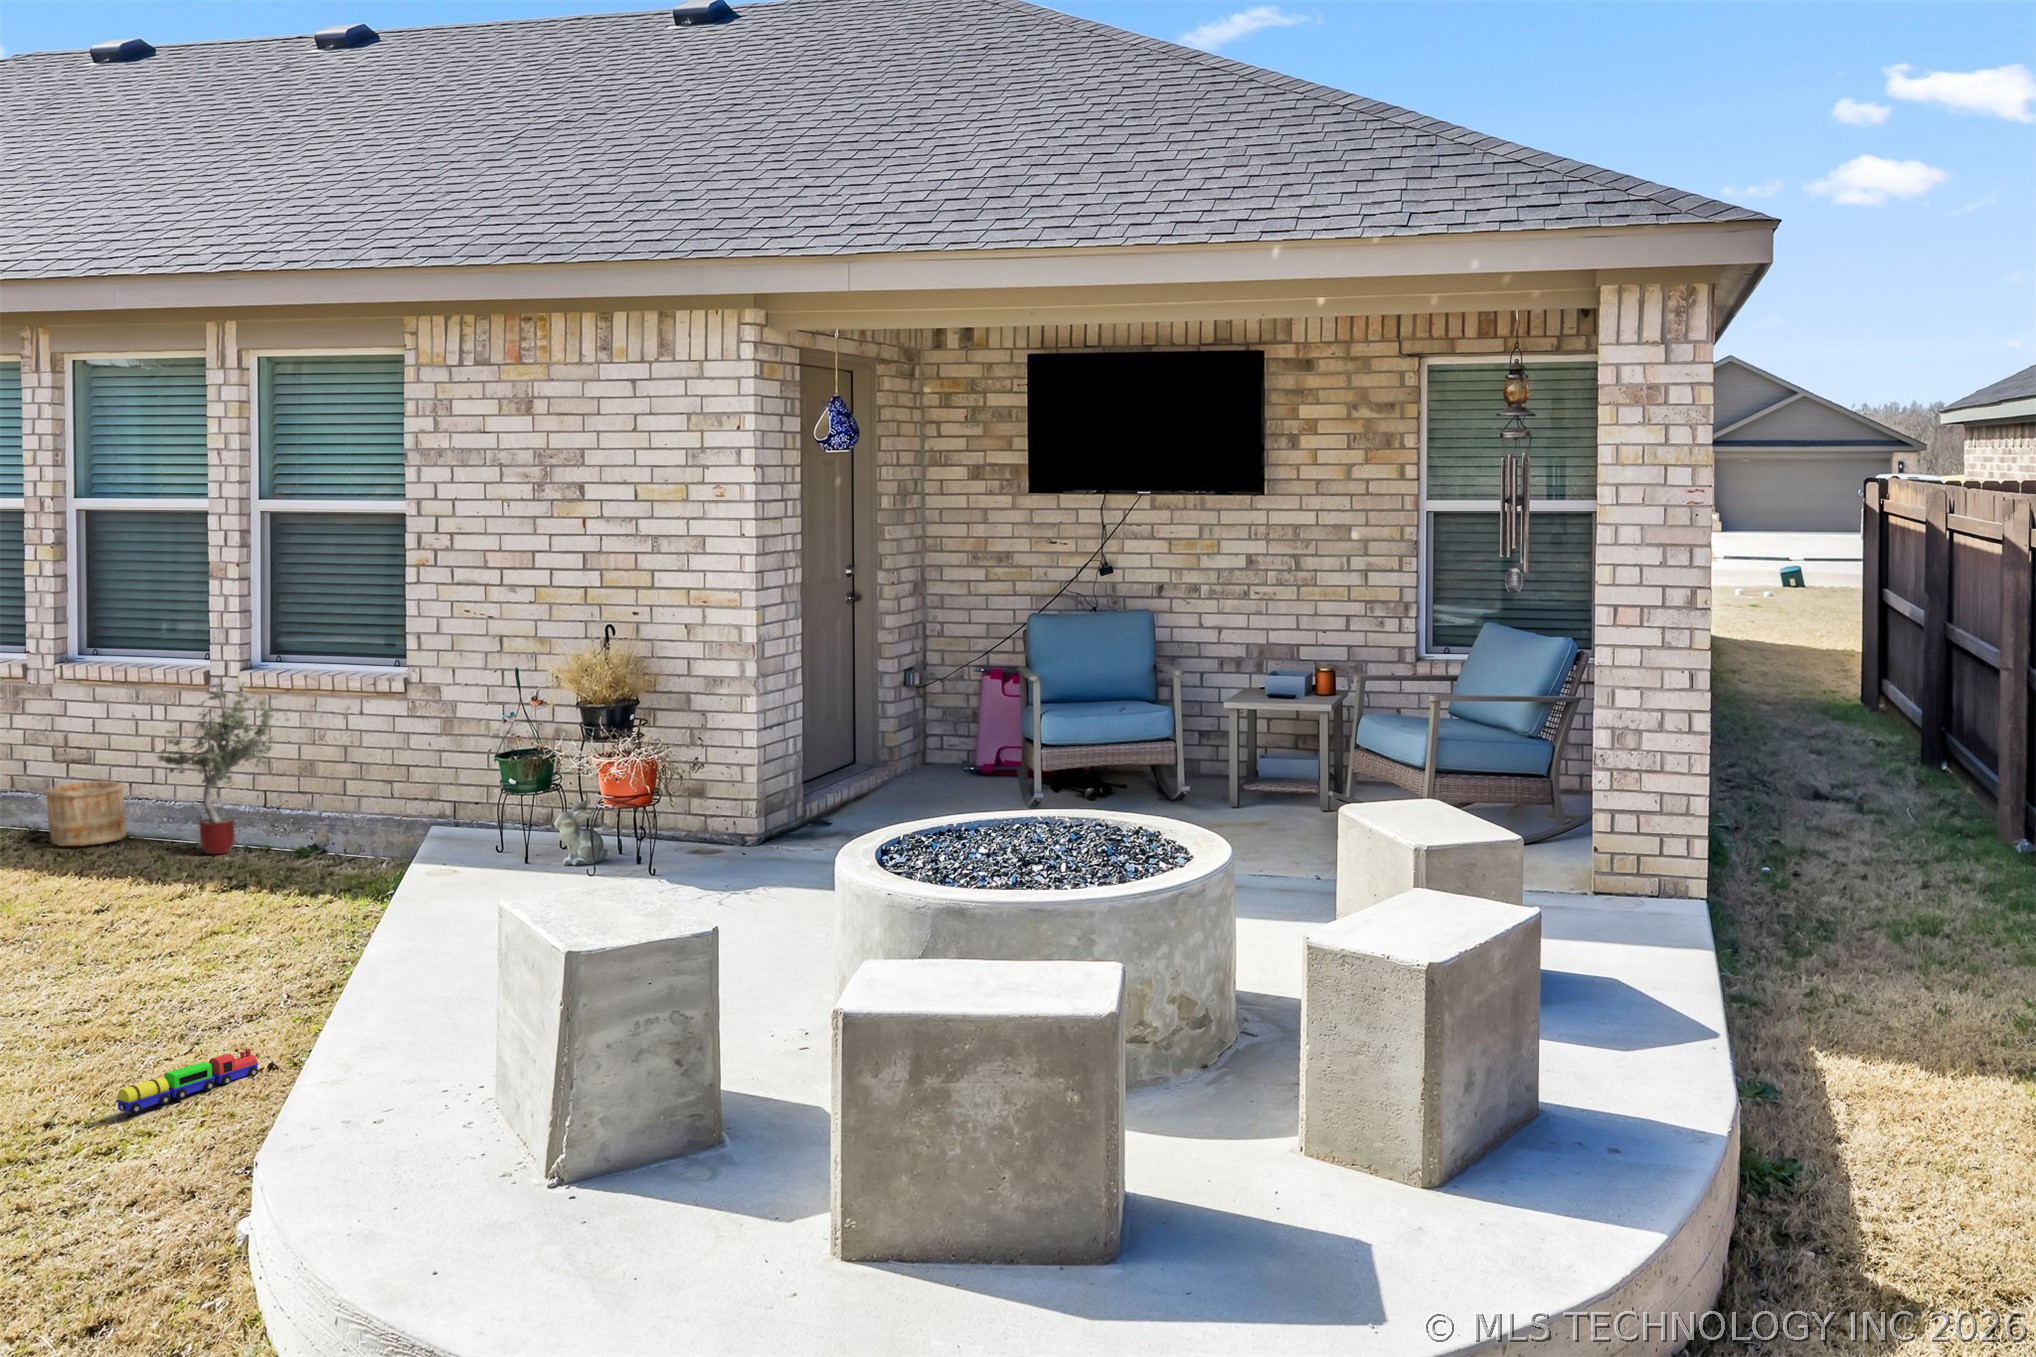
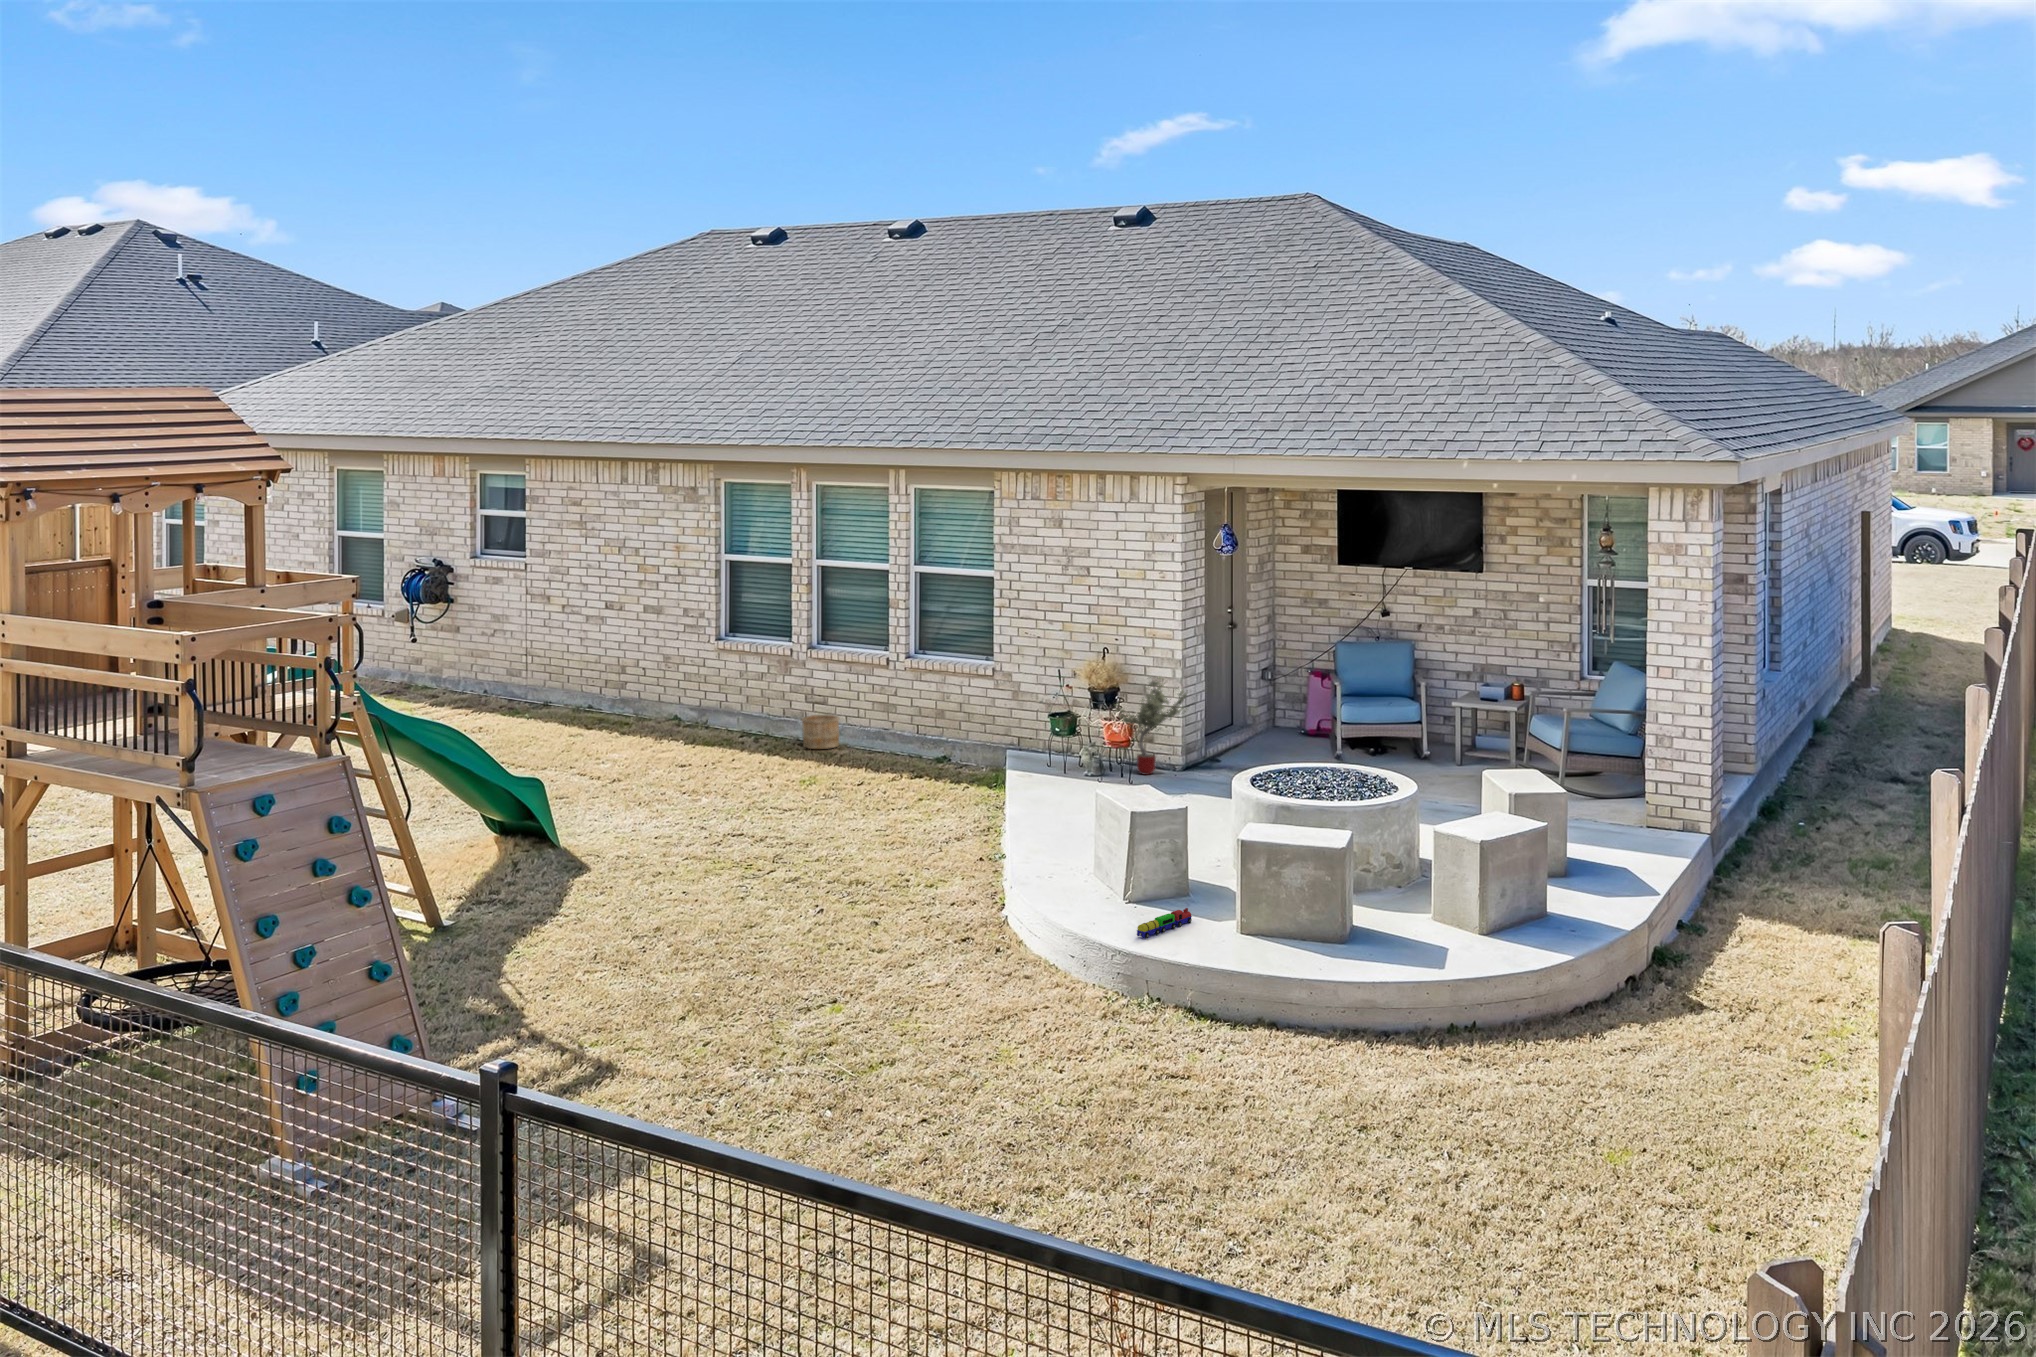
potted tree: present [158,683,278,854] -> present [1109,677,1188,775]
toy train: present [116,1049,258,1114] -> present [1137,908,1192,938]

